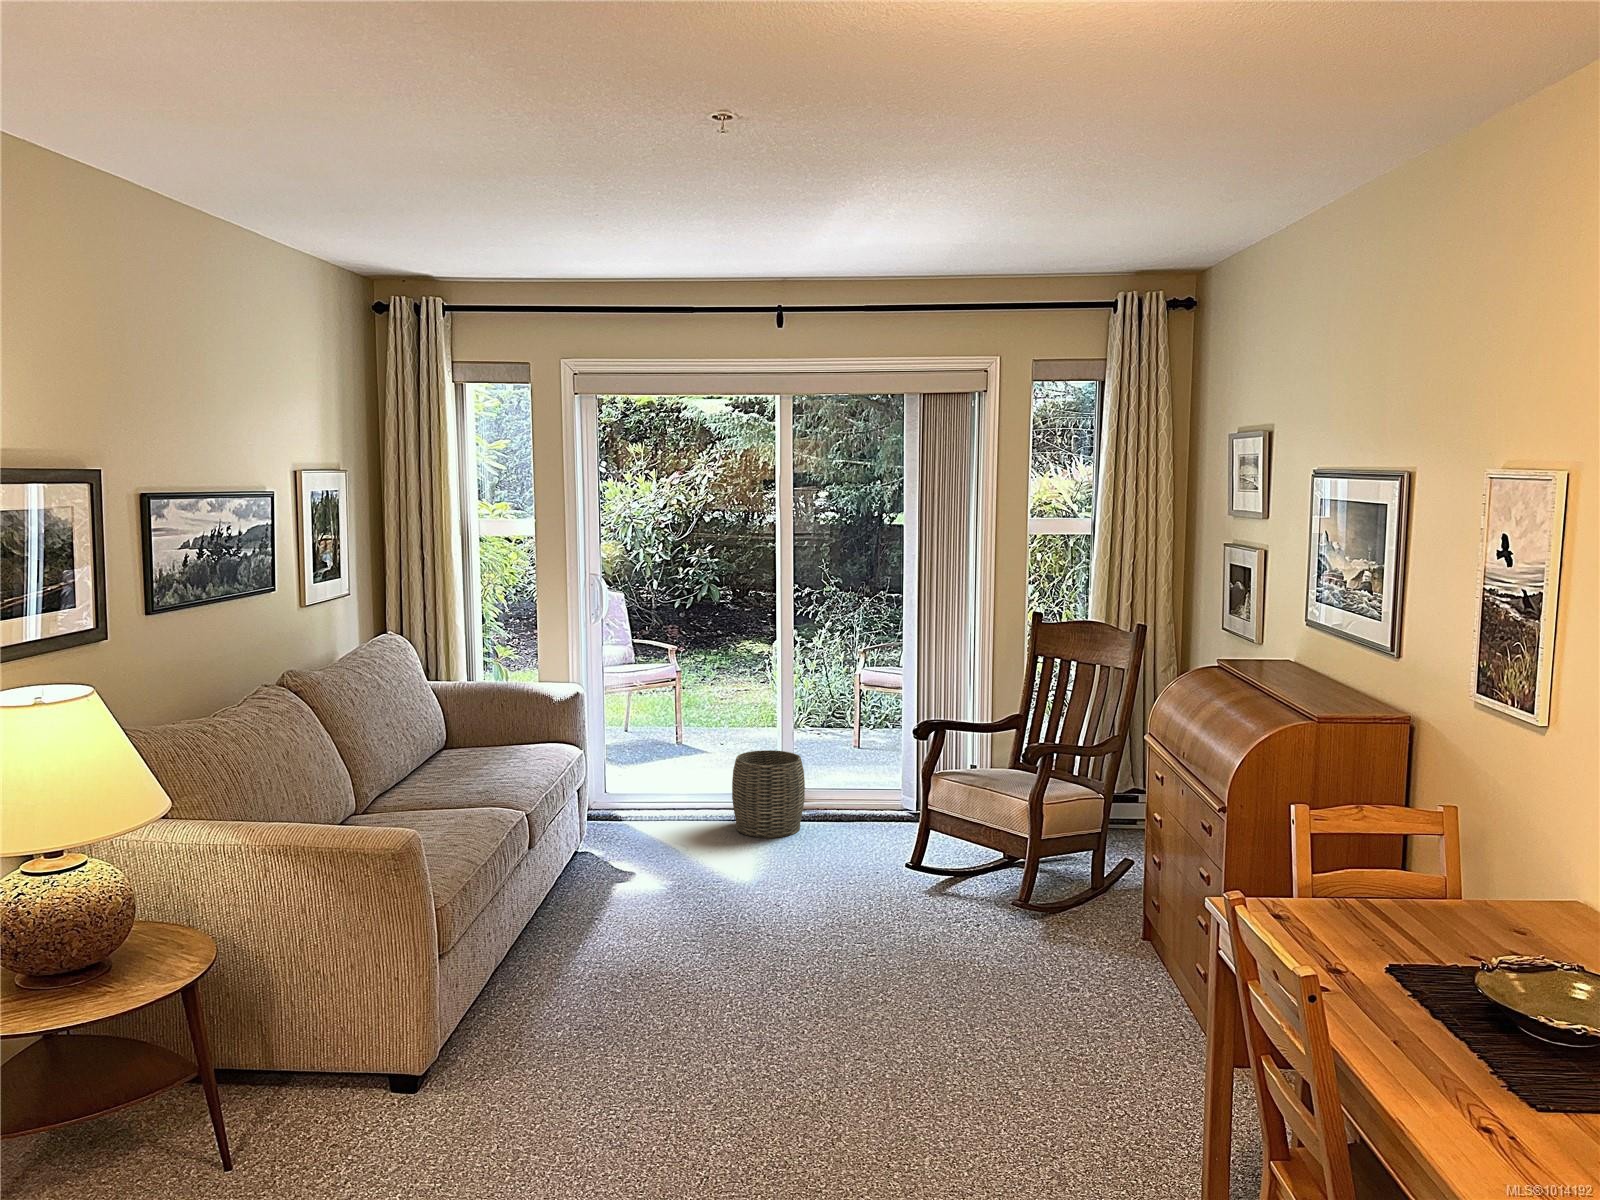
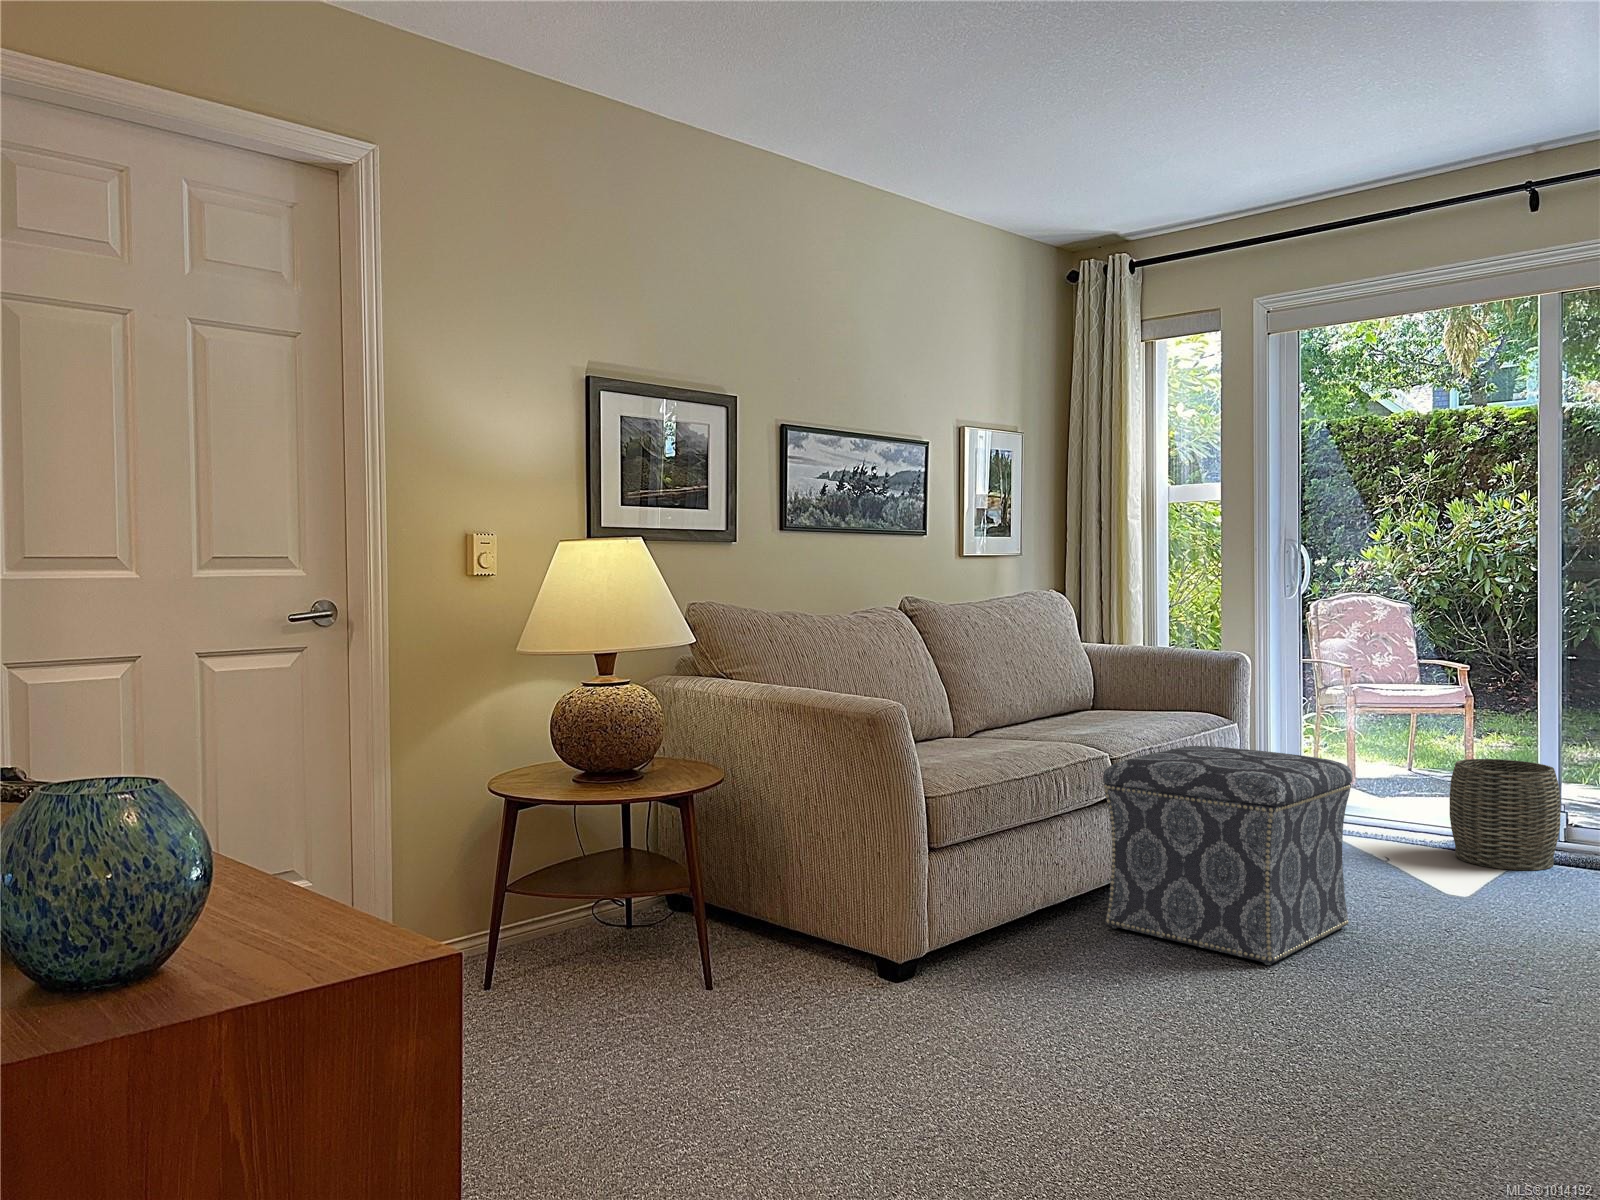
ottoman: none [543,793,721,978] -> present [1103,746,1353,965]

